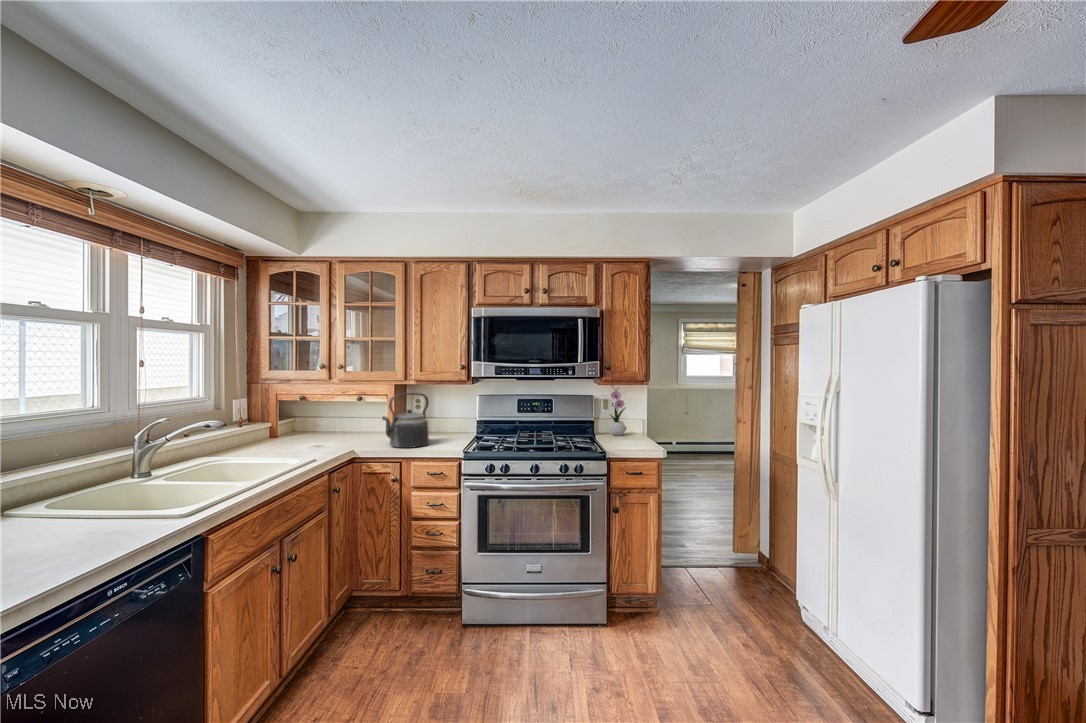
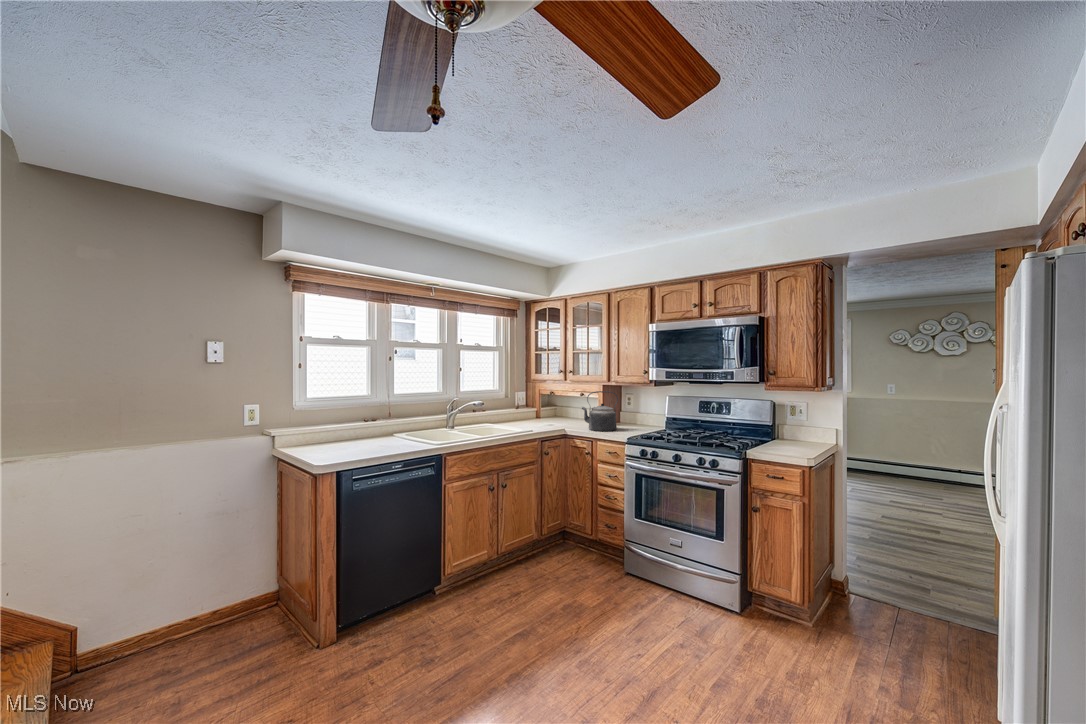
flower arrangement: present [609,385,627,436] -> none [784,389,810,444]

